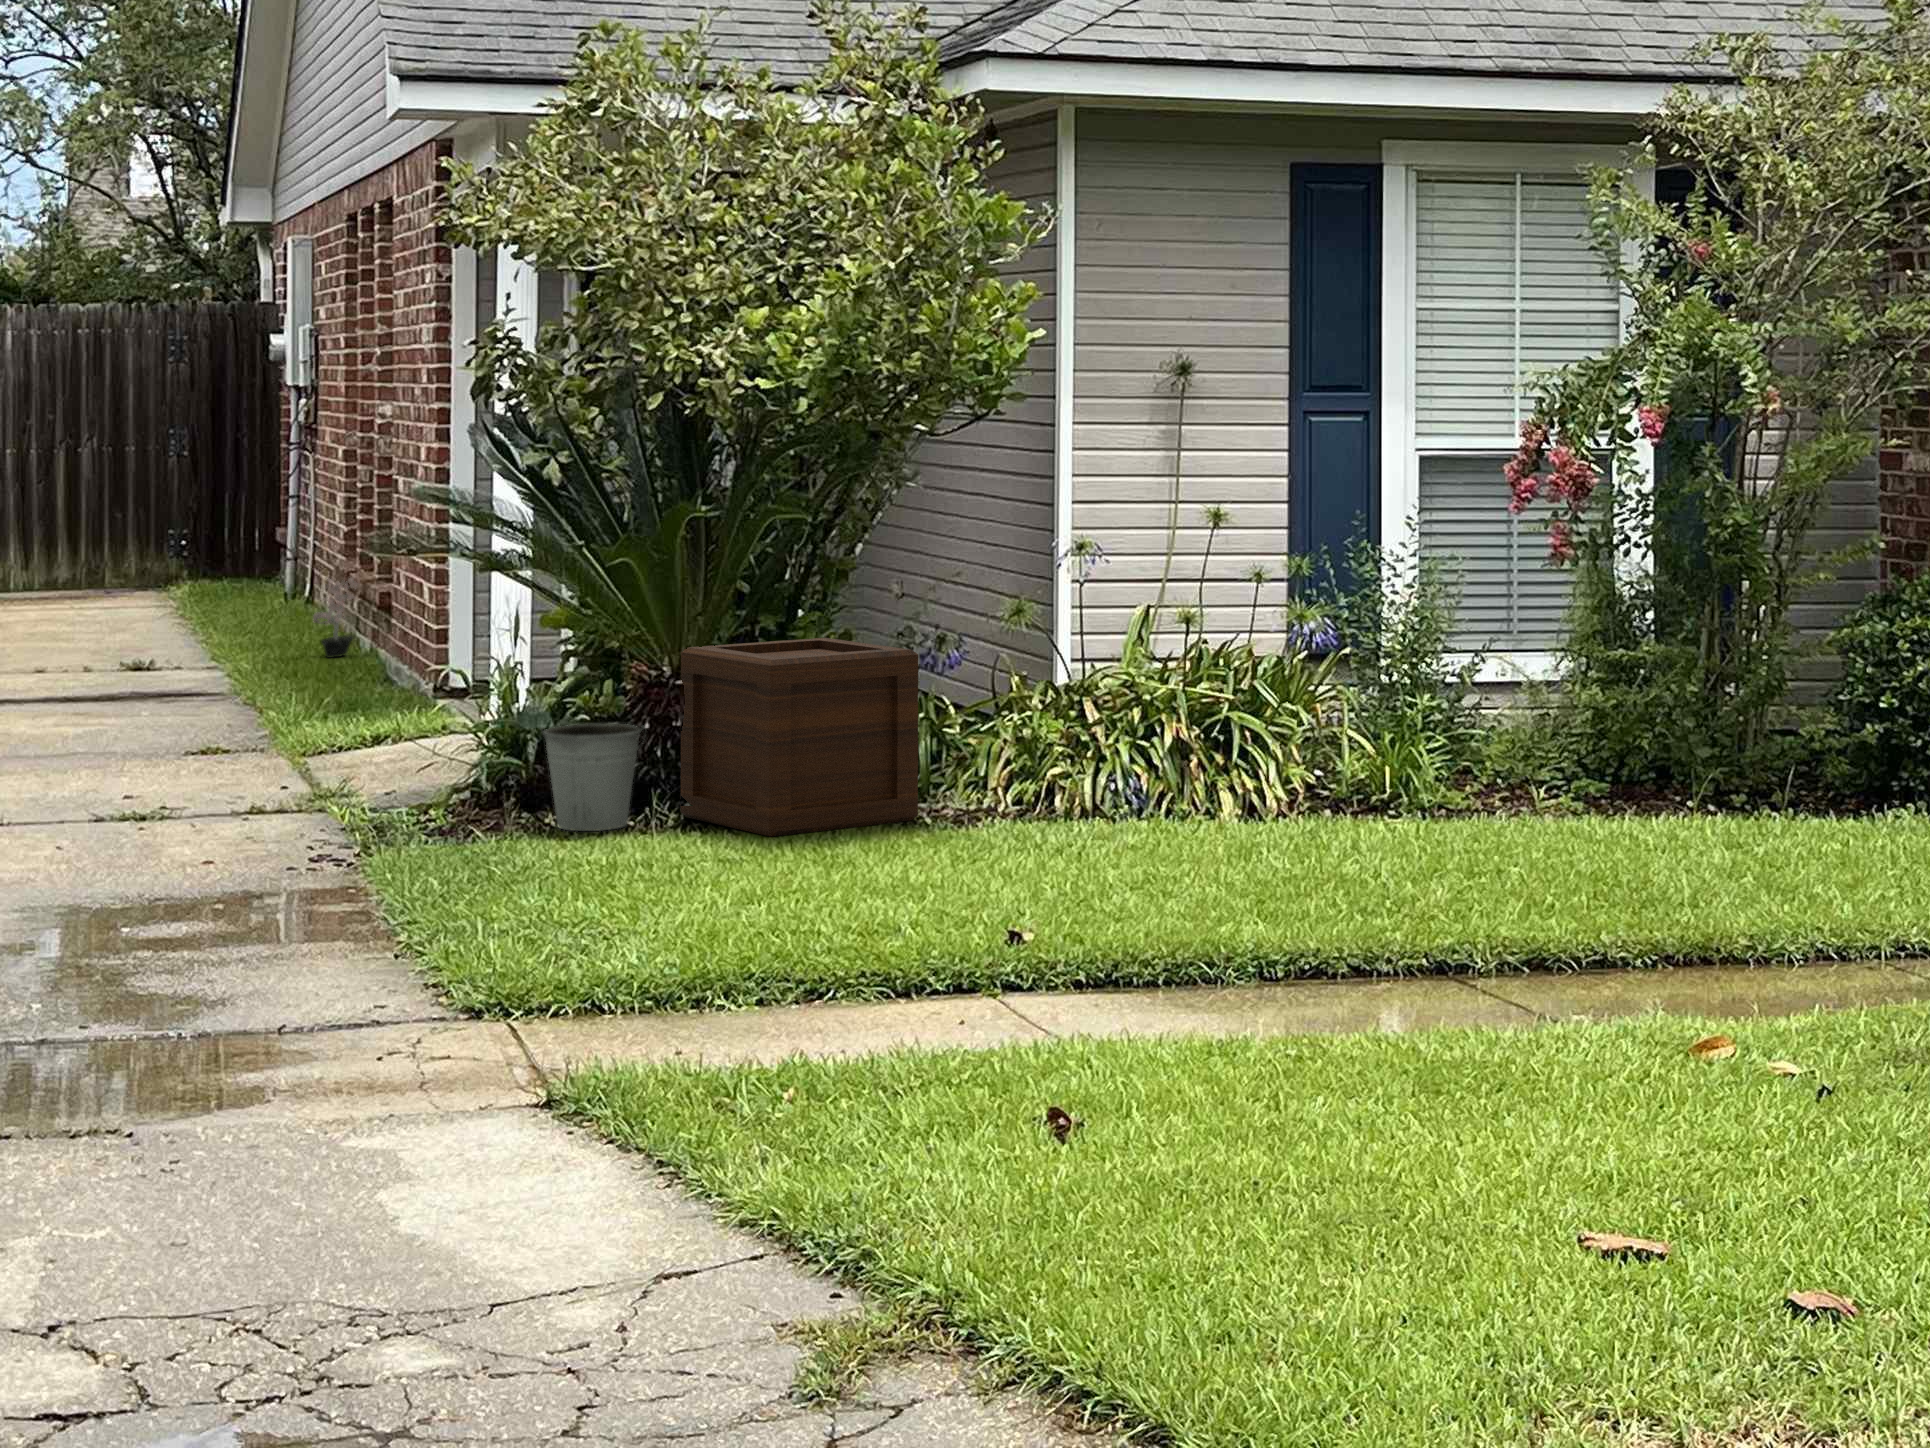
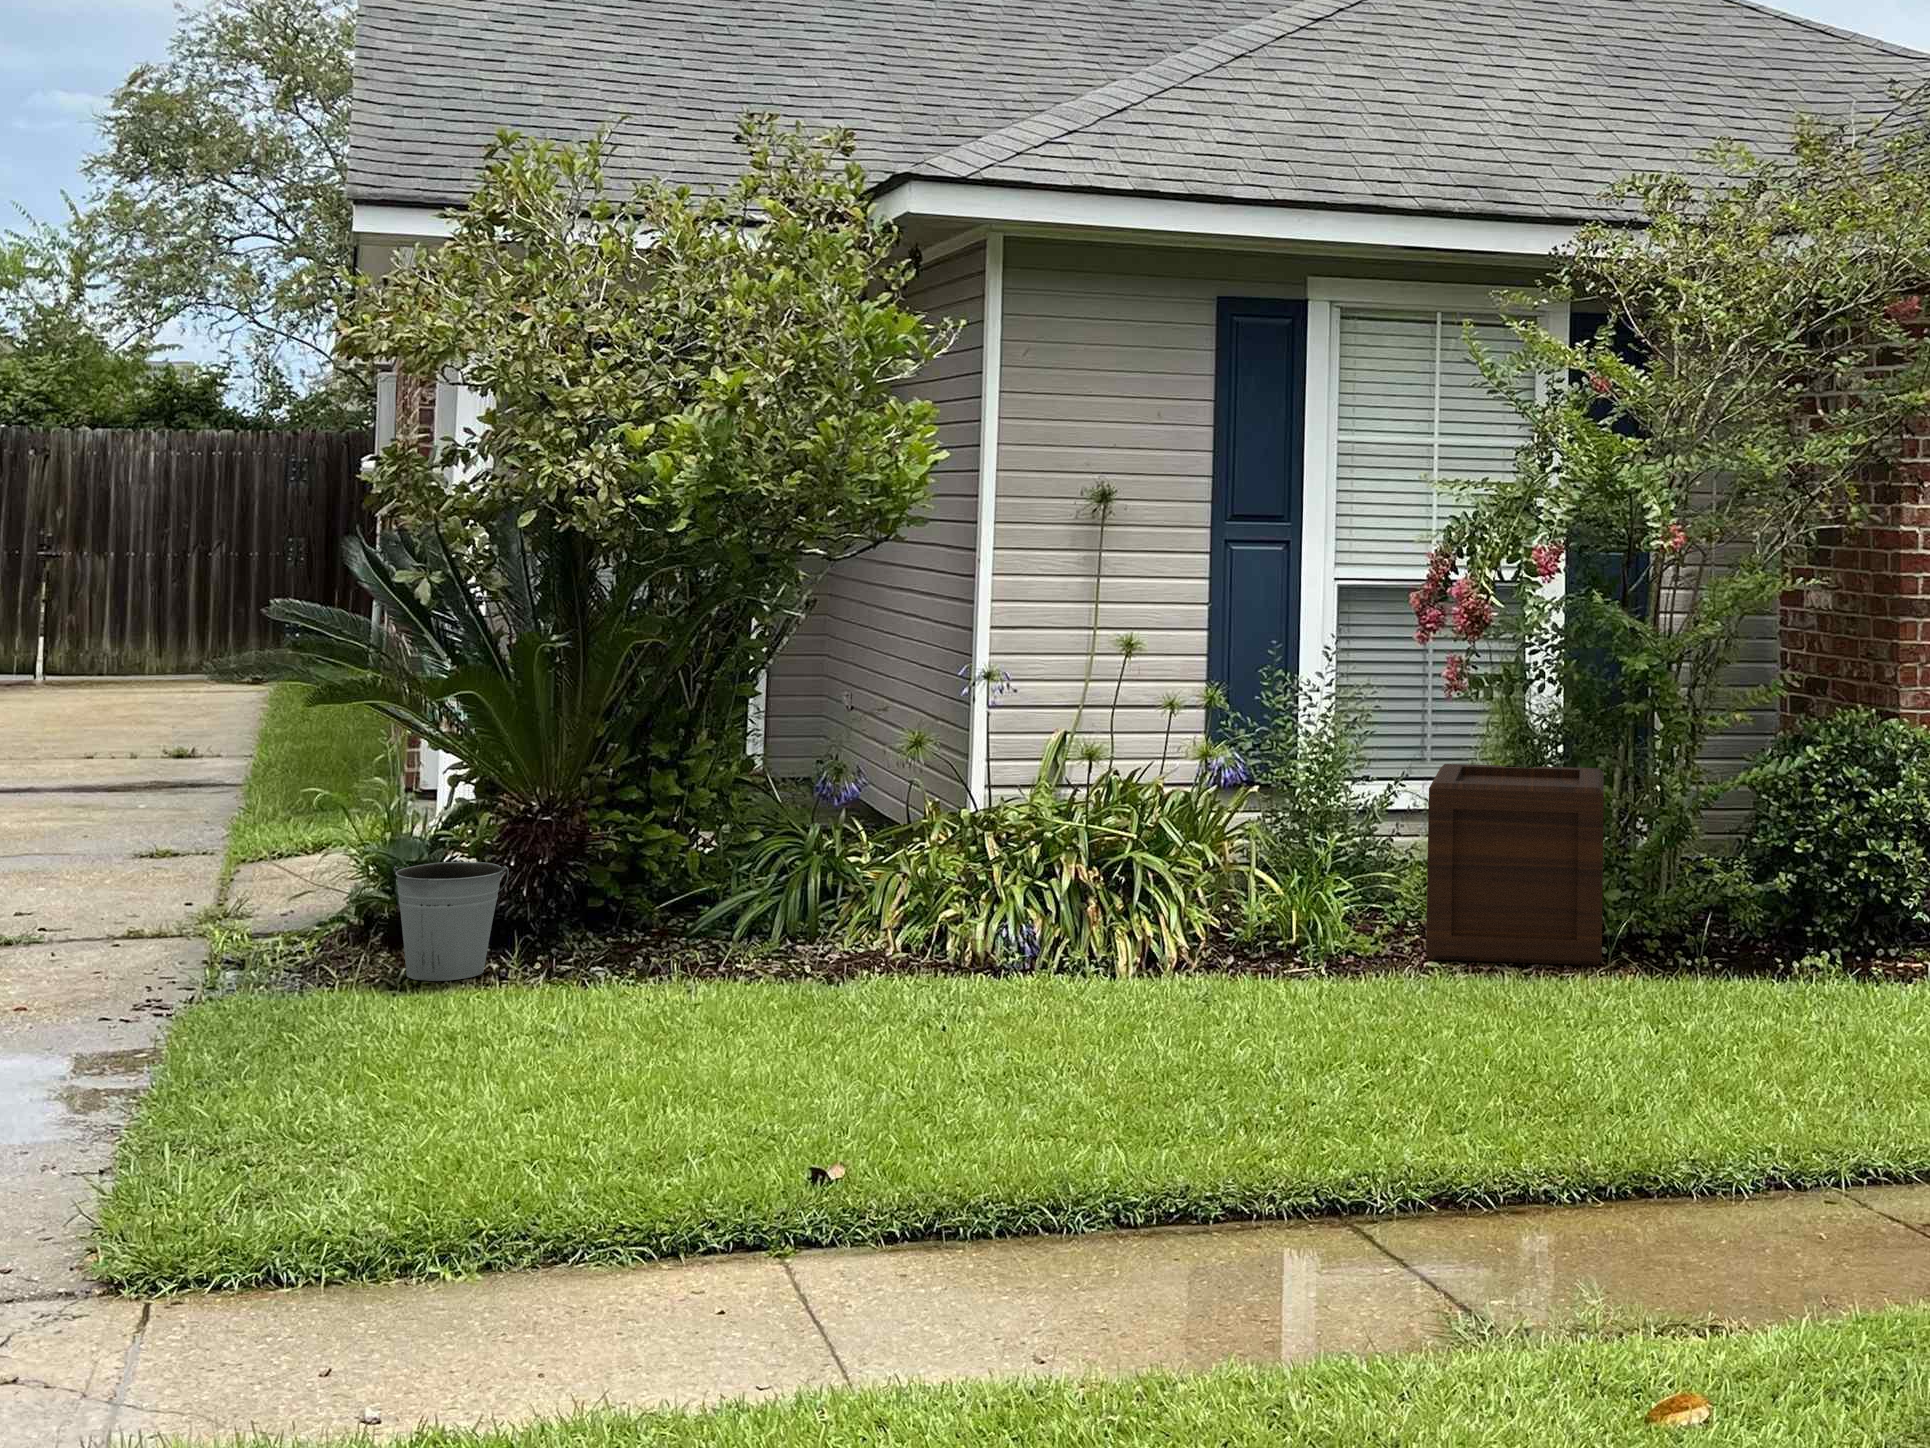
potted plant: present [313,577,357,658] -> none [305,676,357,756]
wooden crate: present [681,638,918,837] -> present [1426,764,1604,965]

